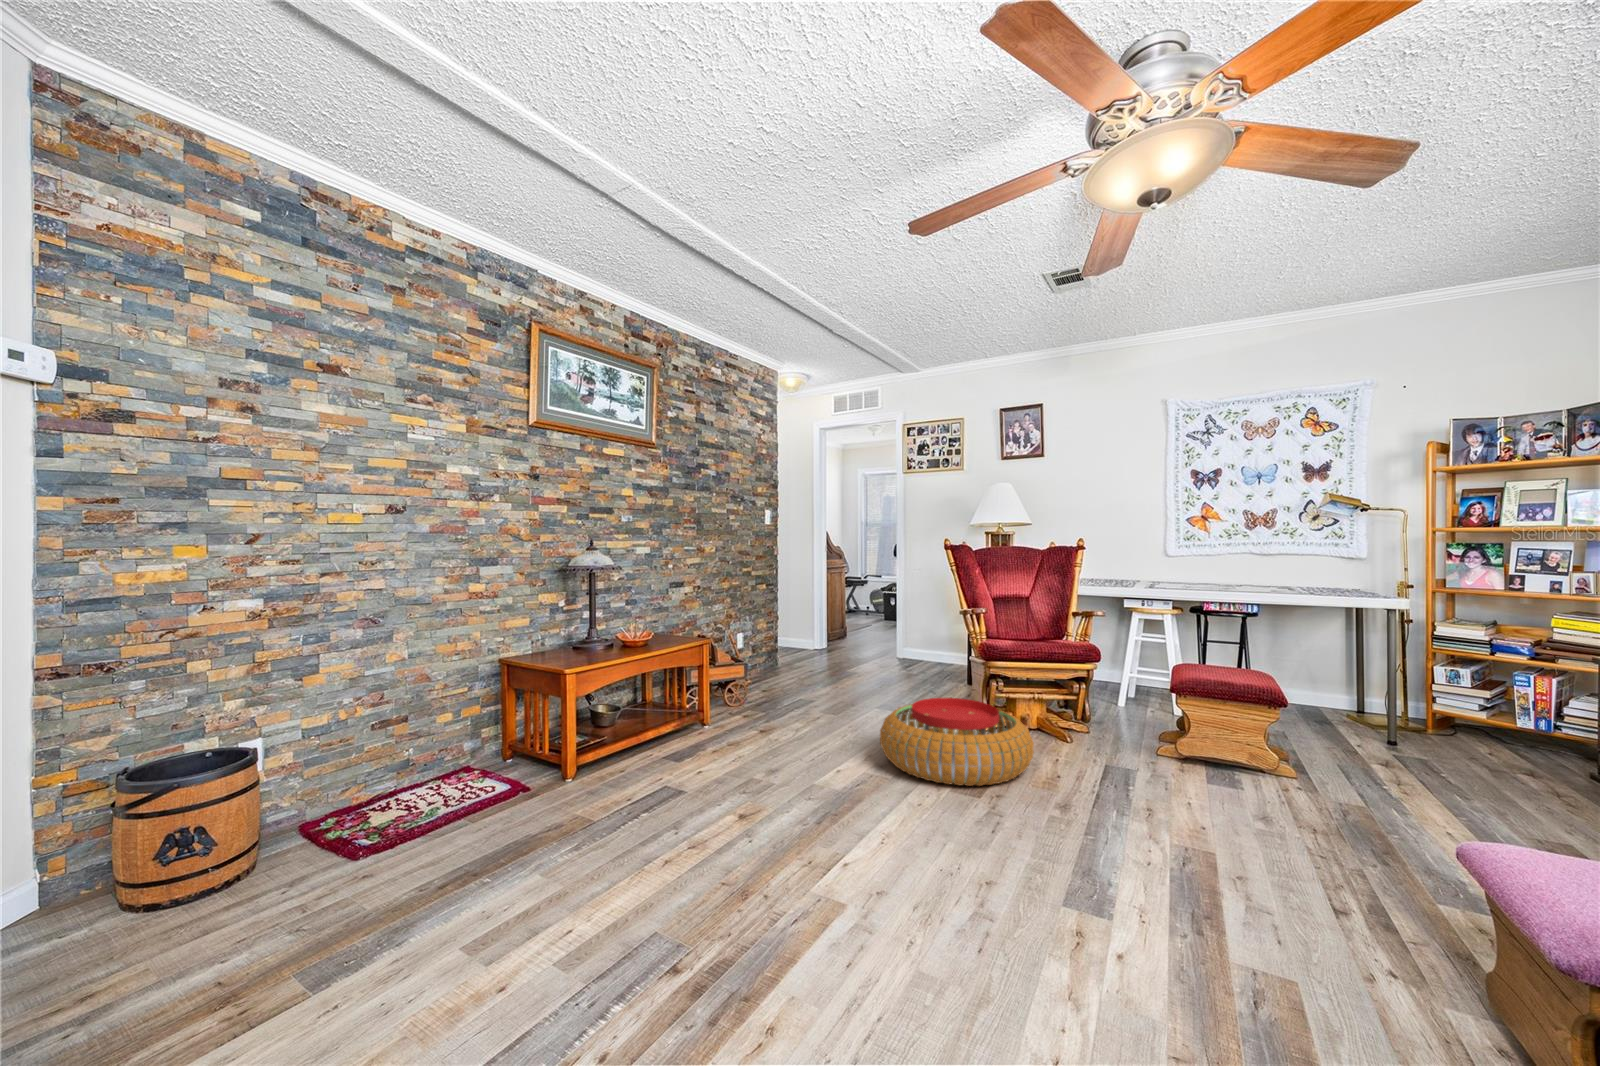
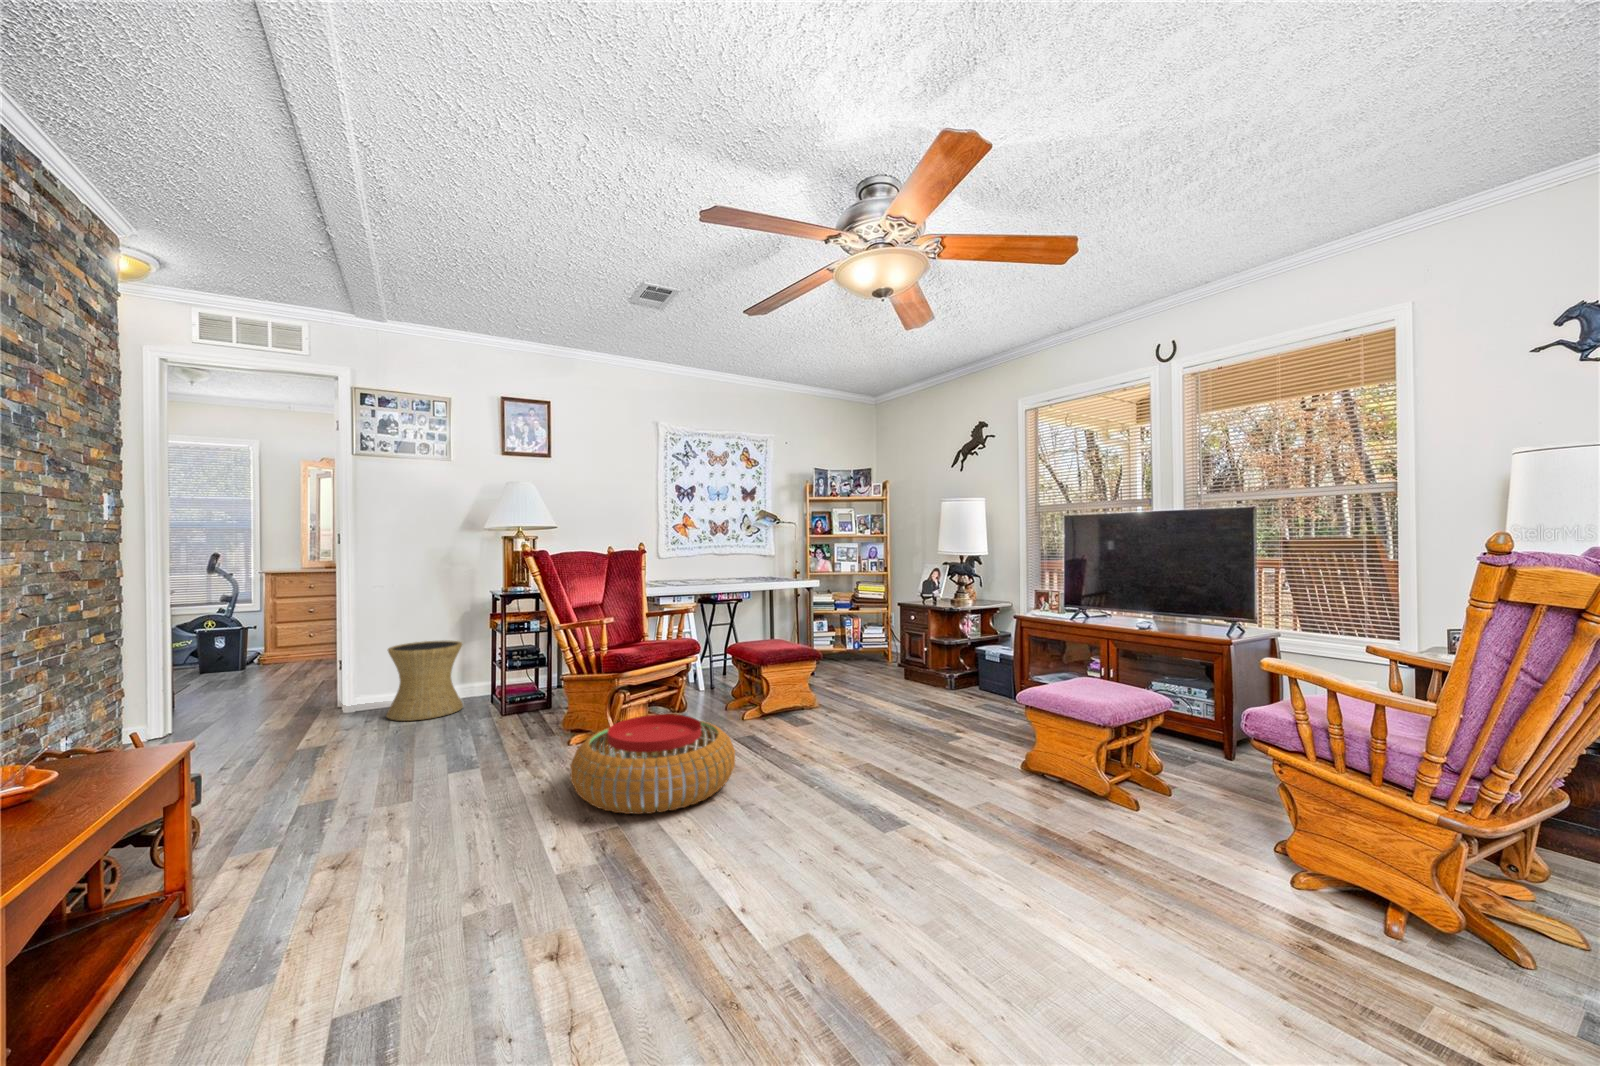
side table: none [906,616,959,676] -> present [386,640,463,721]

